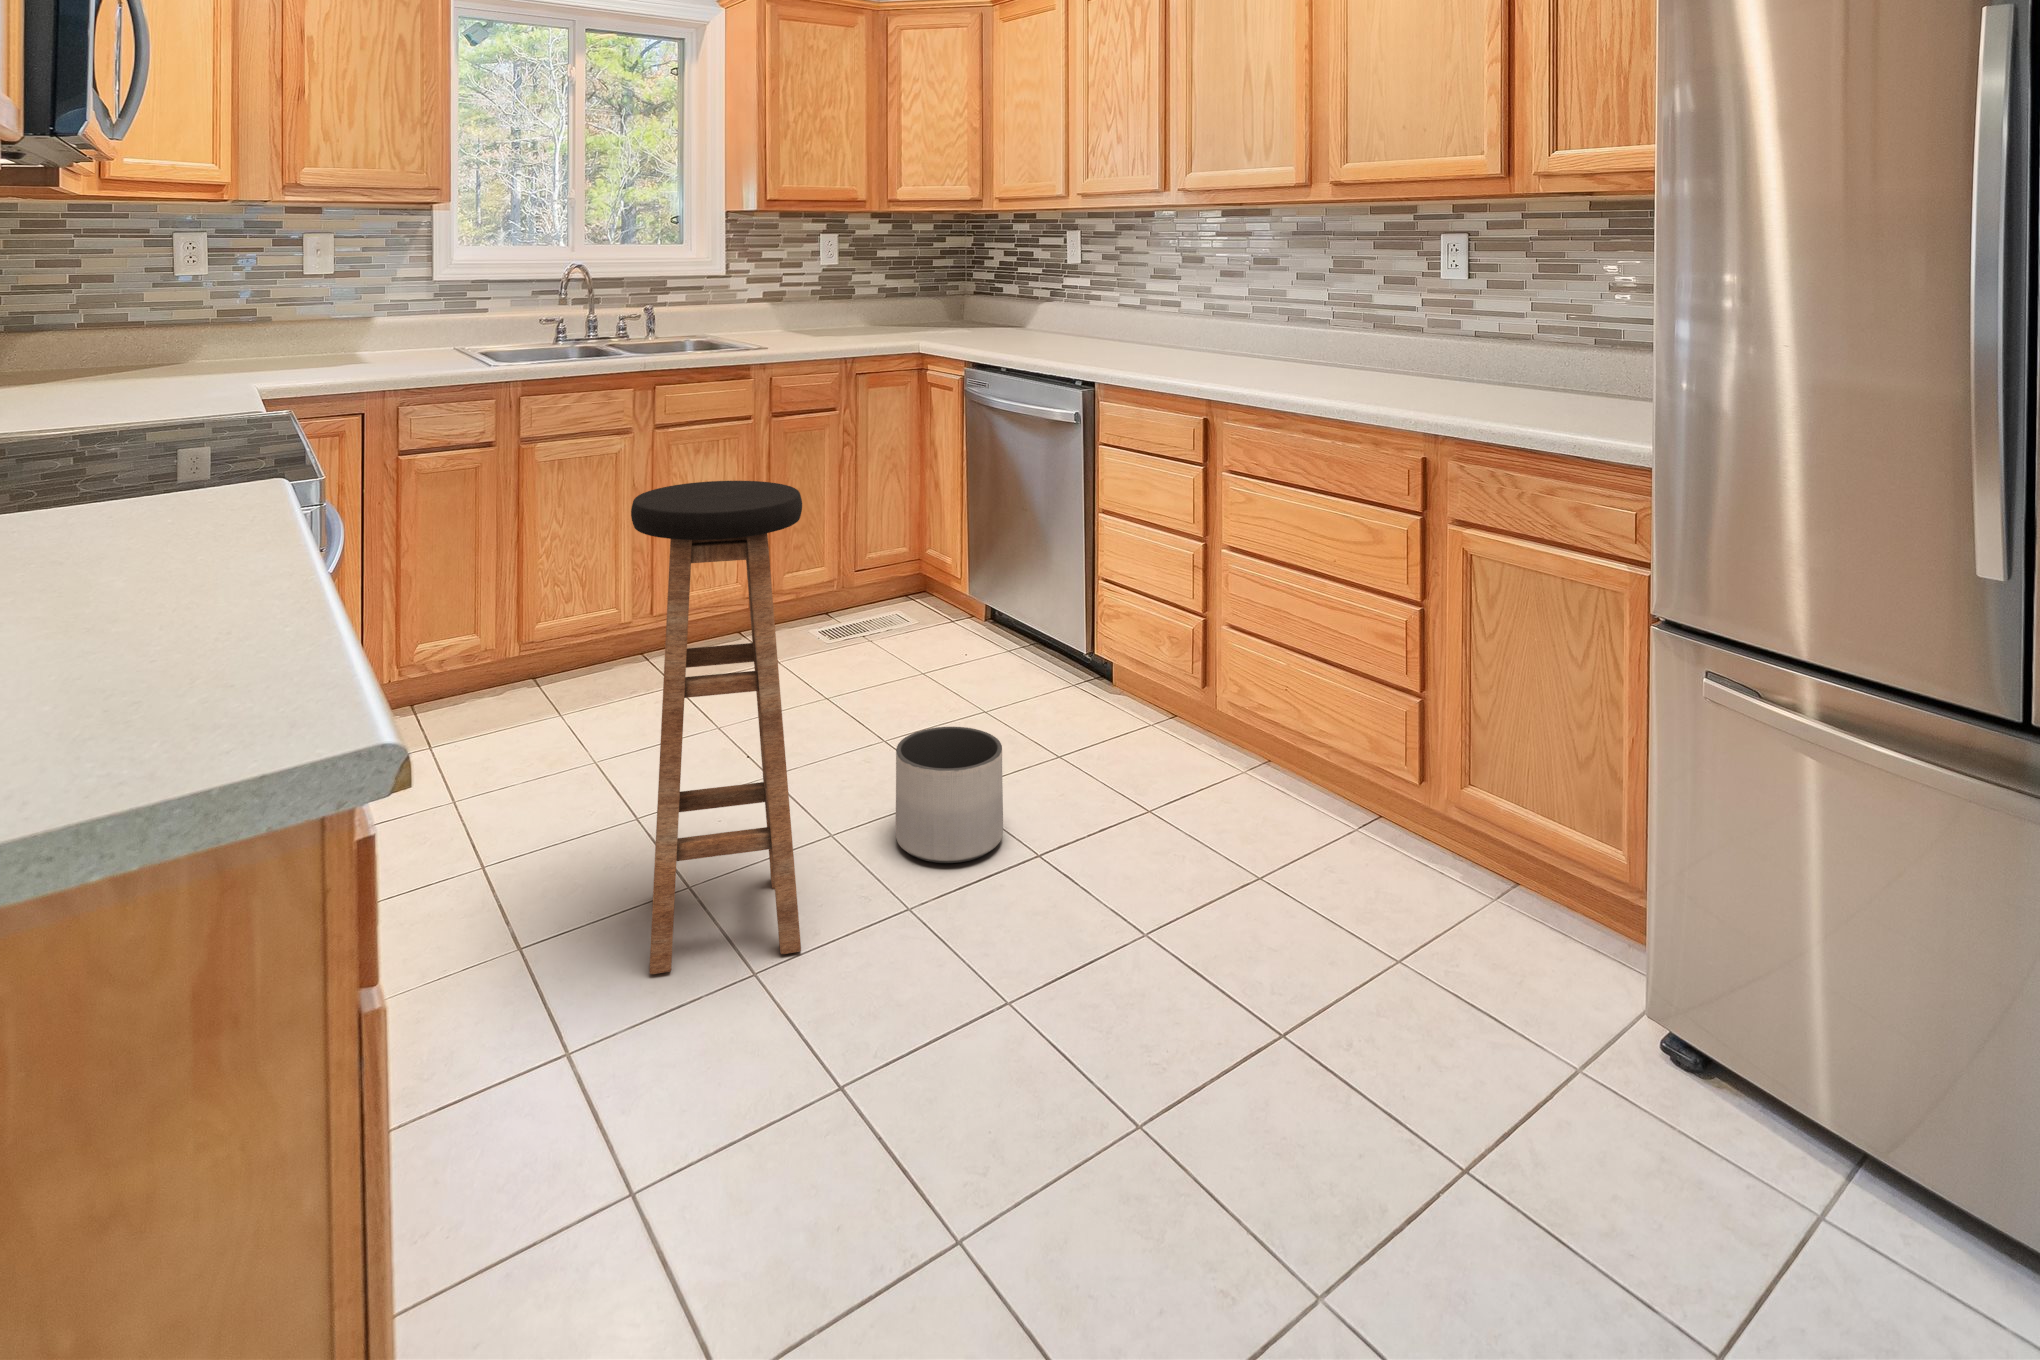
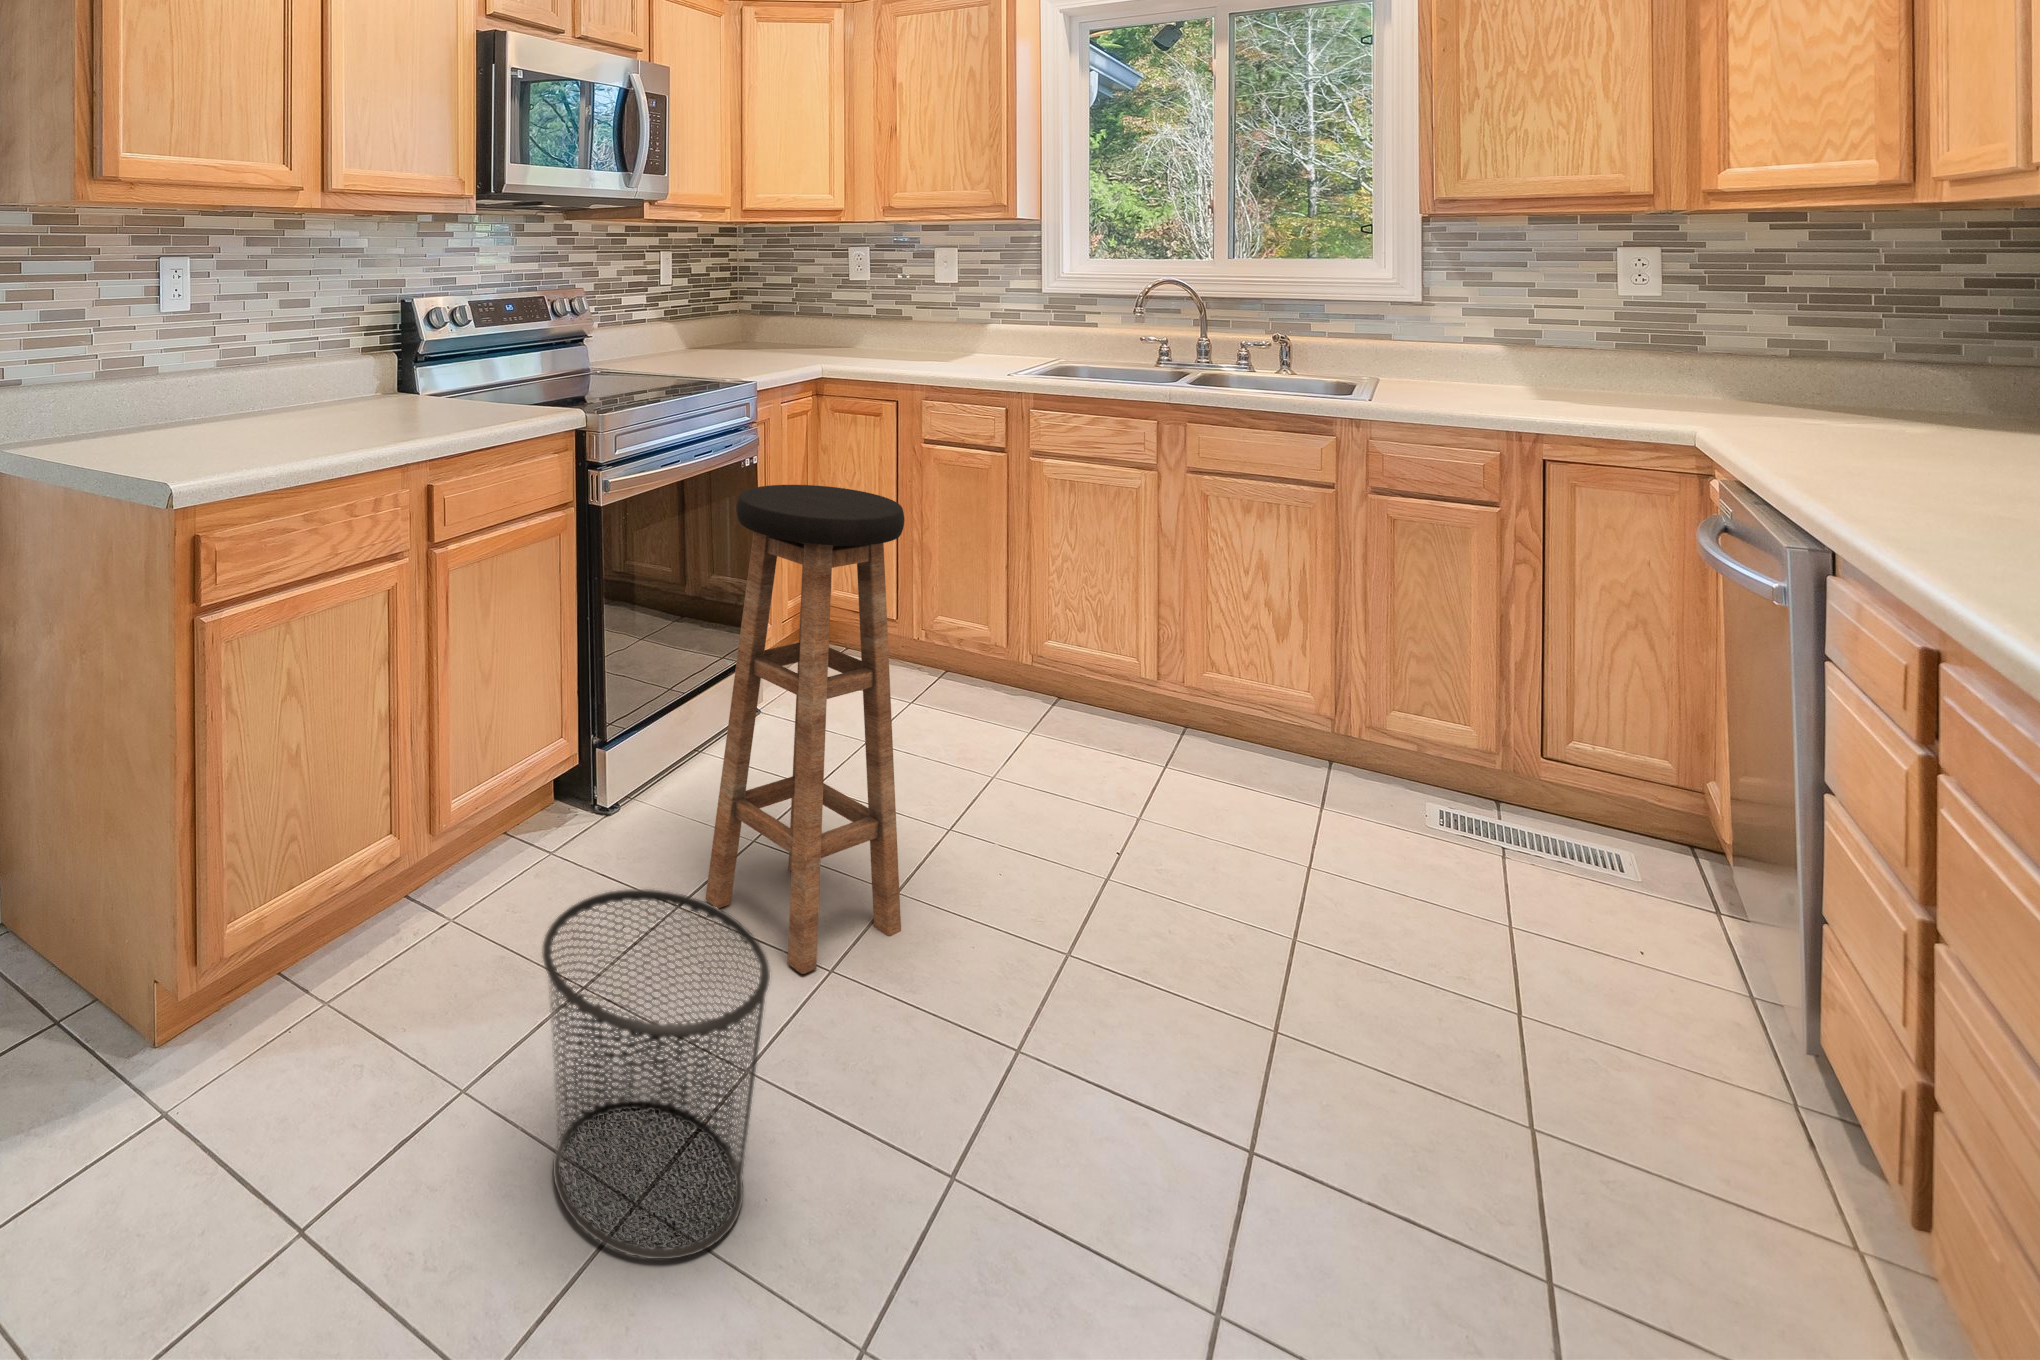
planter: present [896,727,1003,863] -> none [1018,873,1180,1073]
waste bin: none [858,864,1076,1209] -> present [542,889,770,1259]

